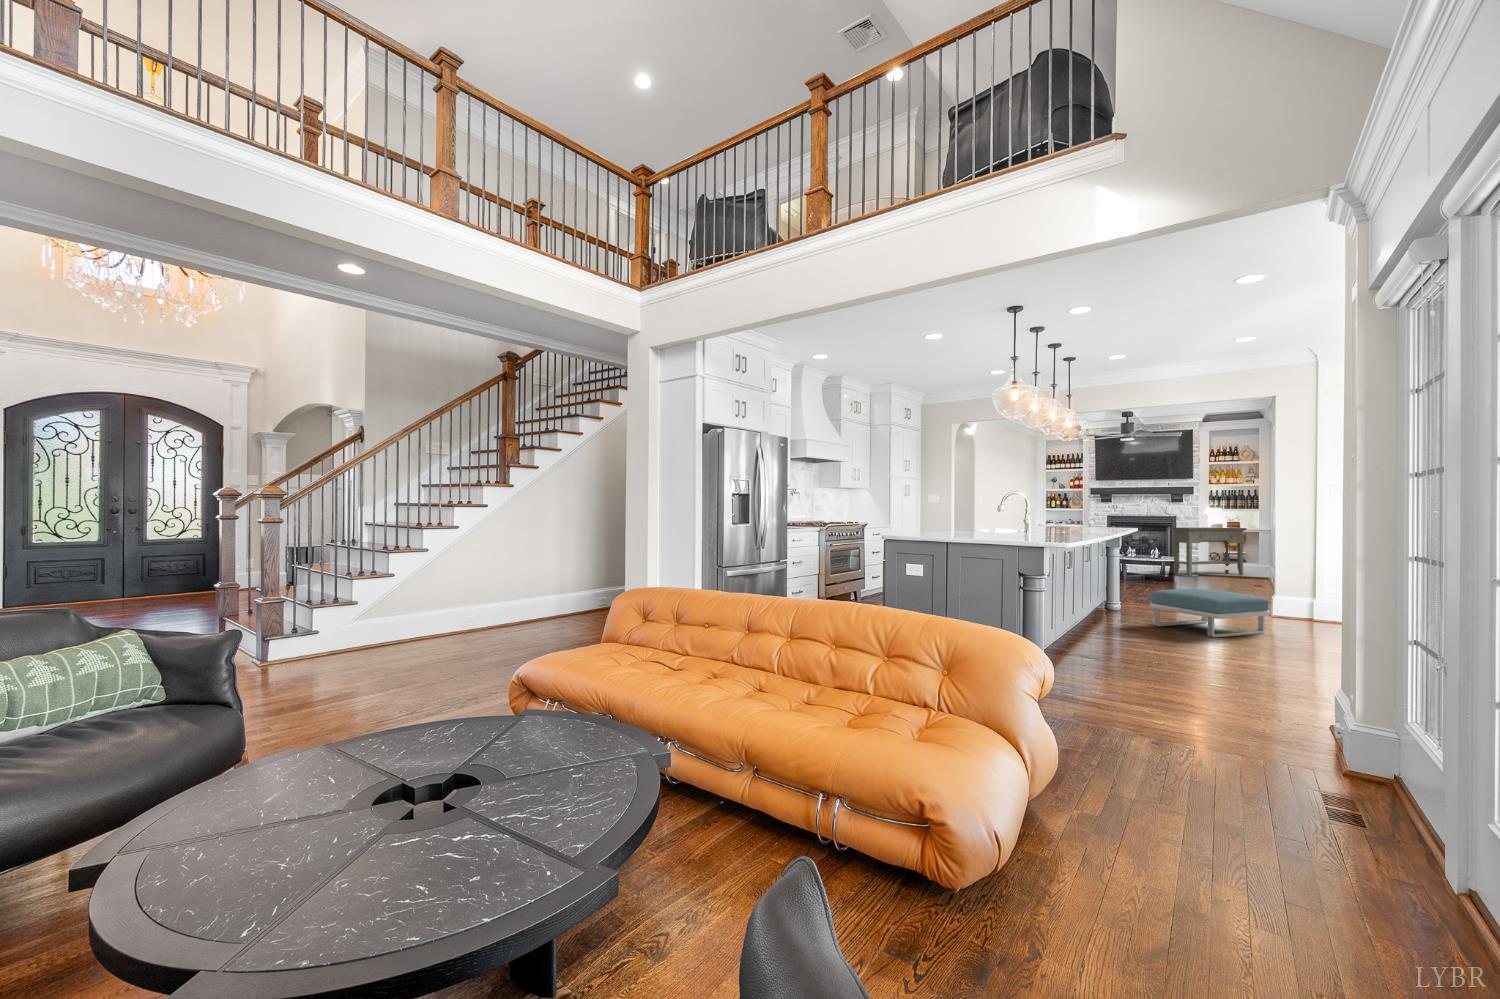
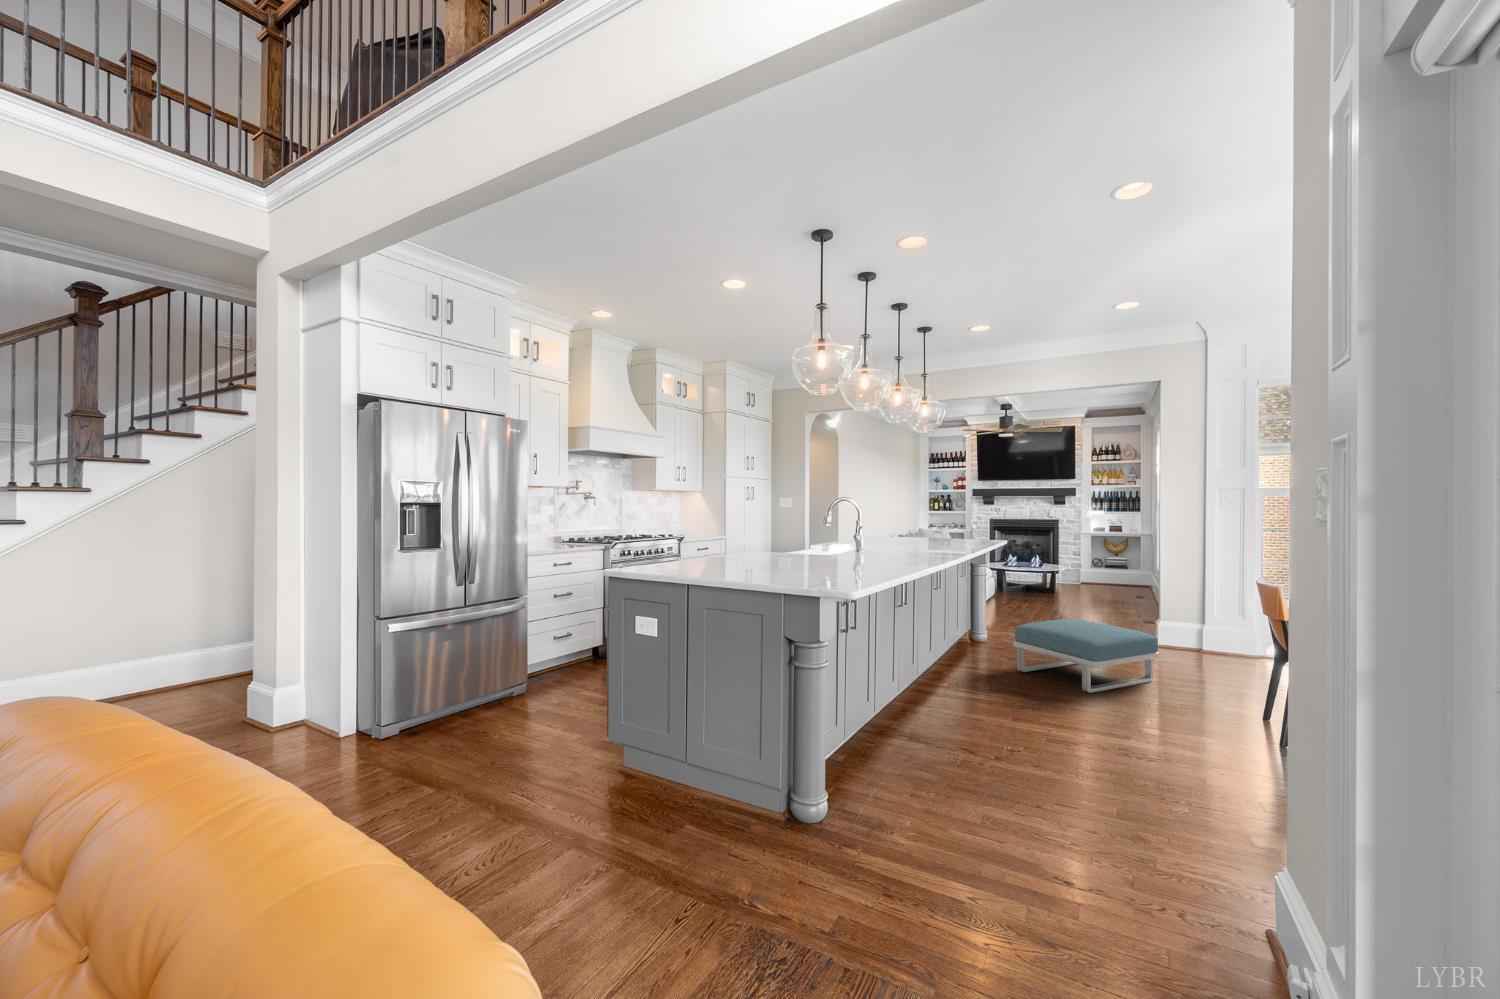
console table: present [1172,527,1247,576] -> none [1053,532,1130,586]

